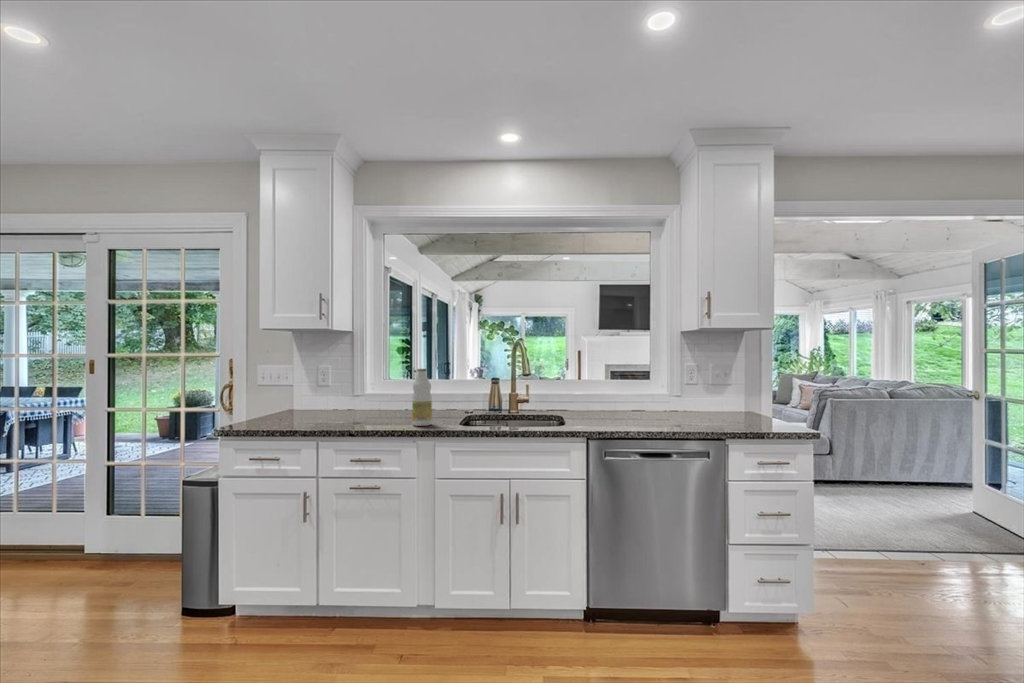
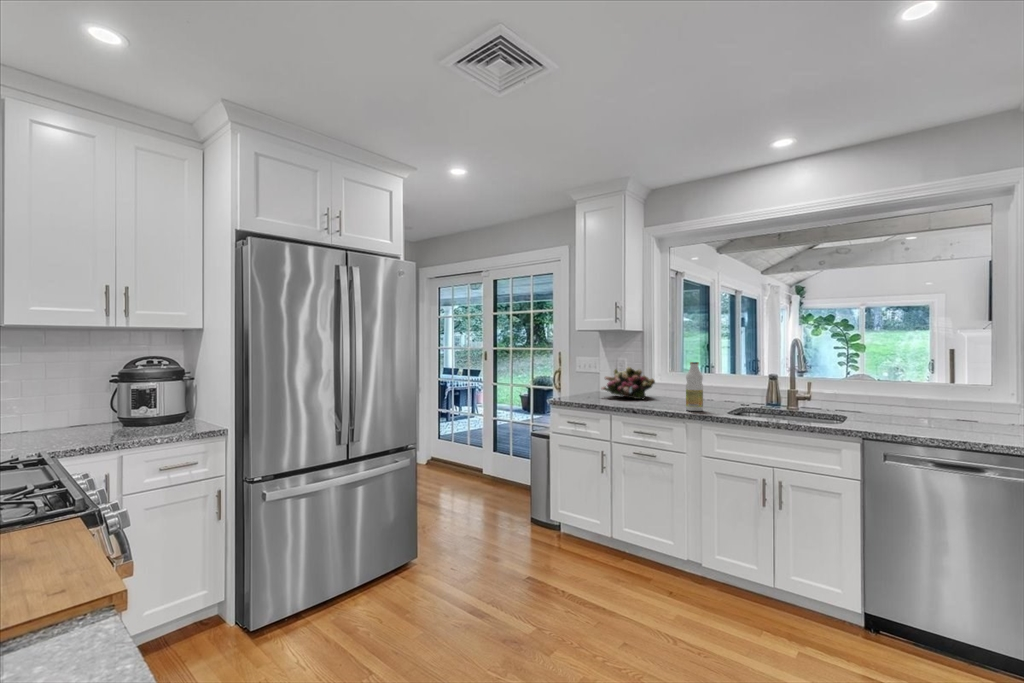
flower arrangement: none [296,376,366,416] -> present [601,367,655,399]

